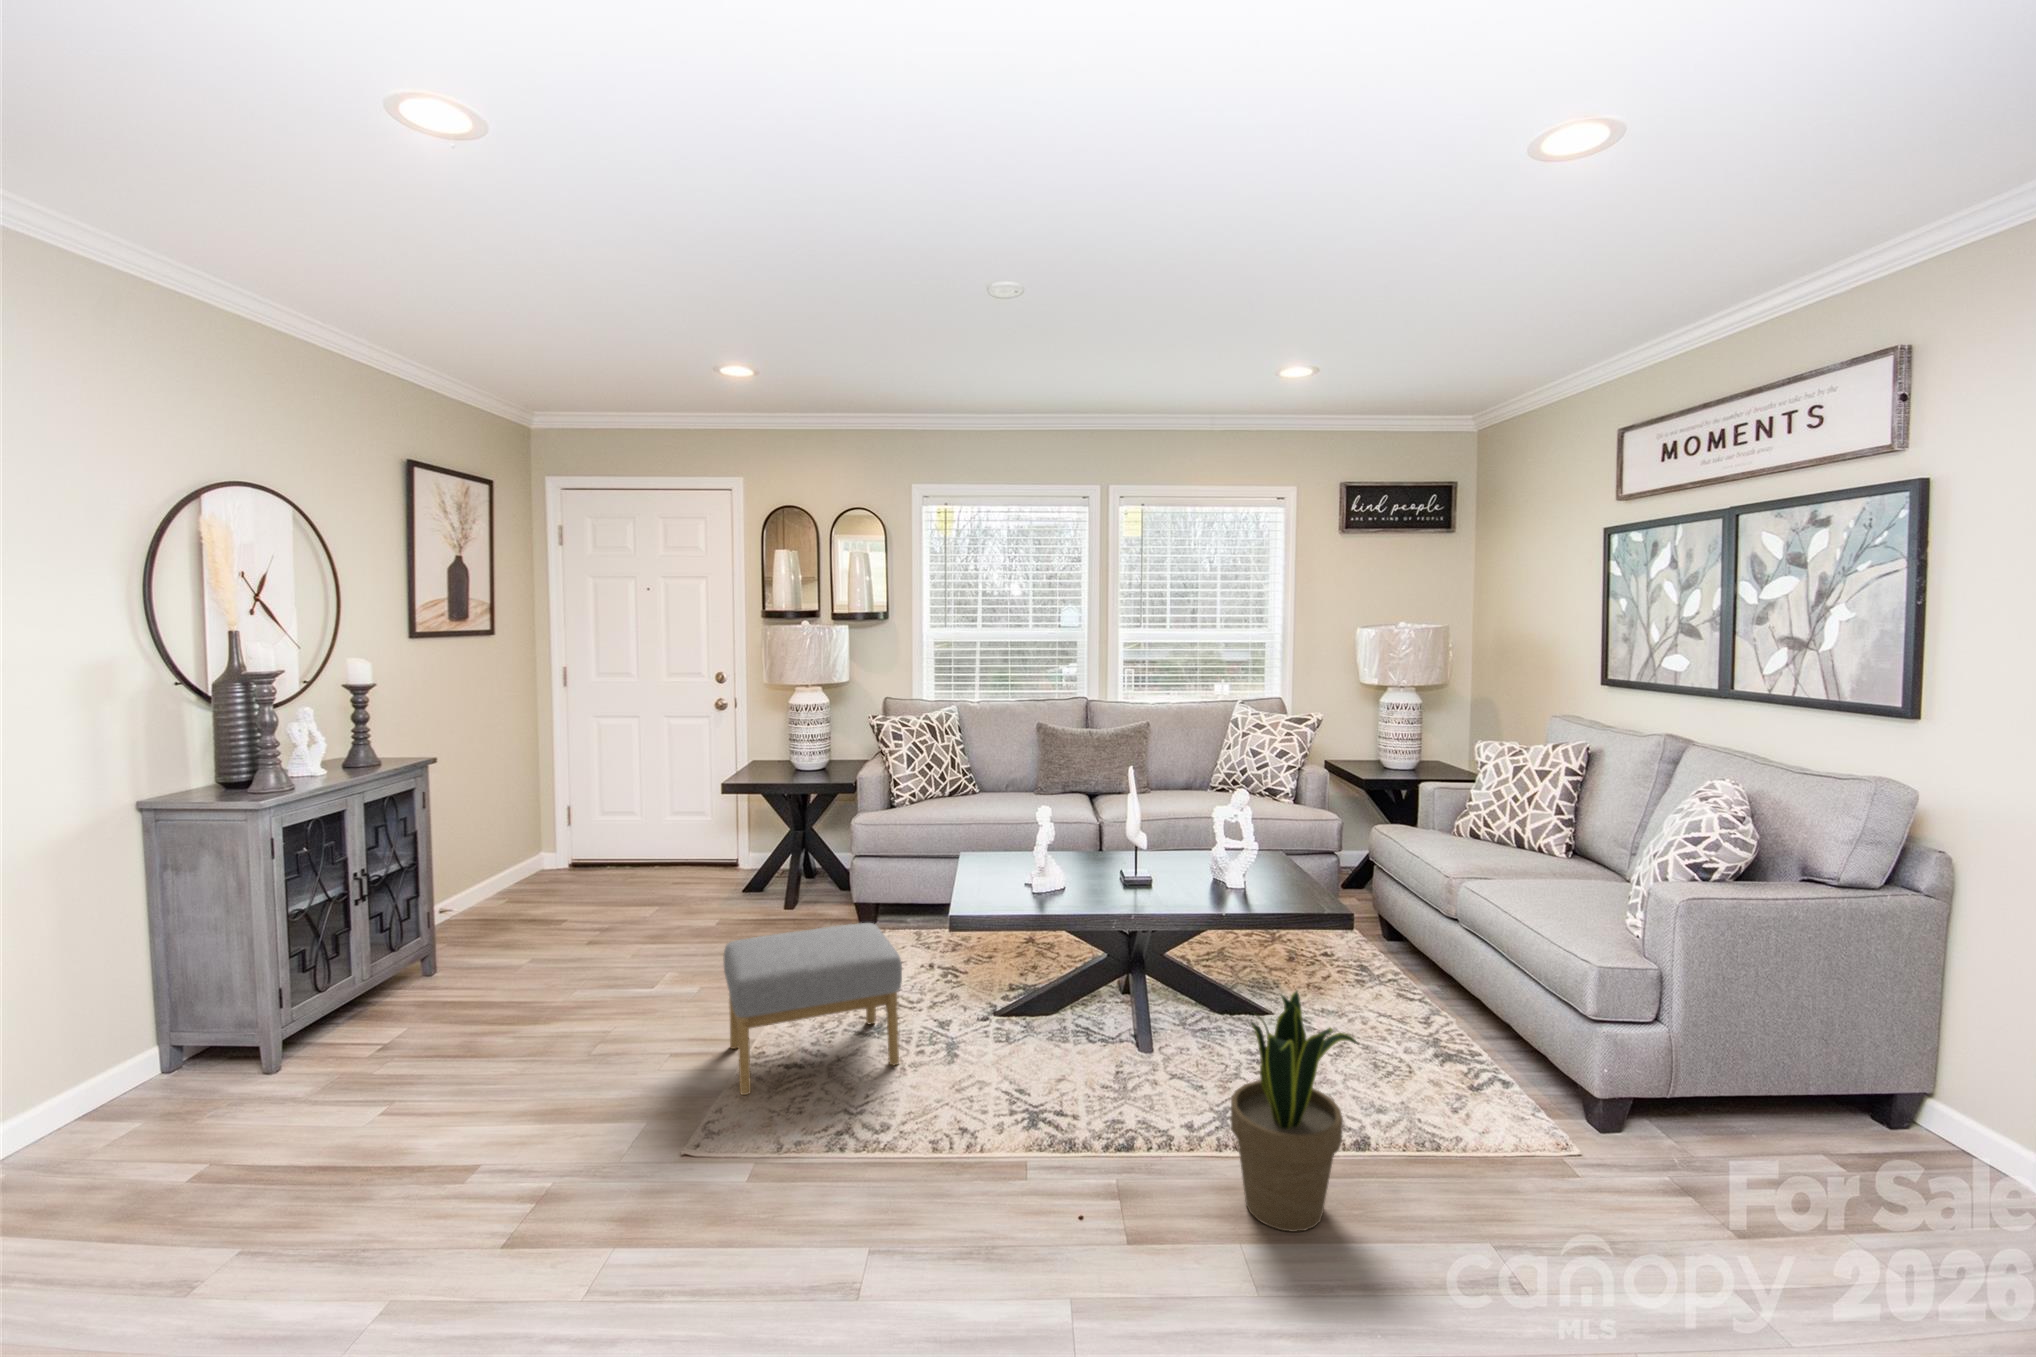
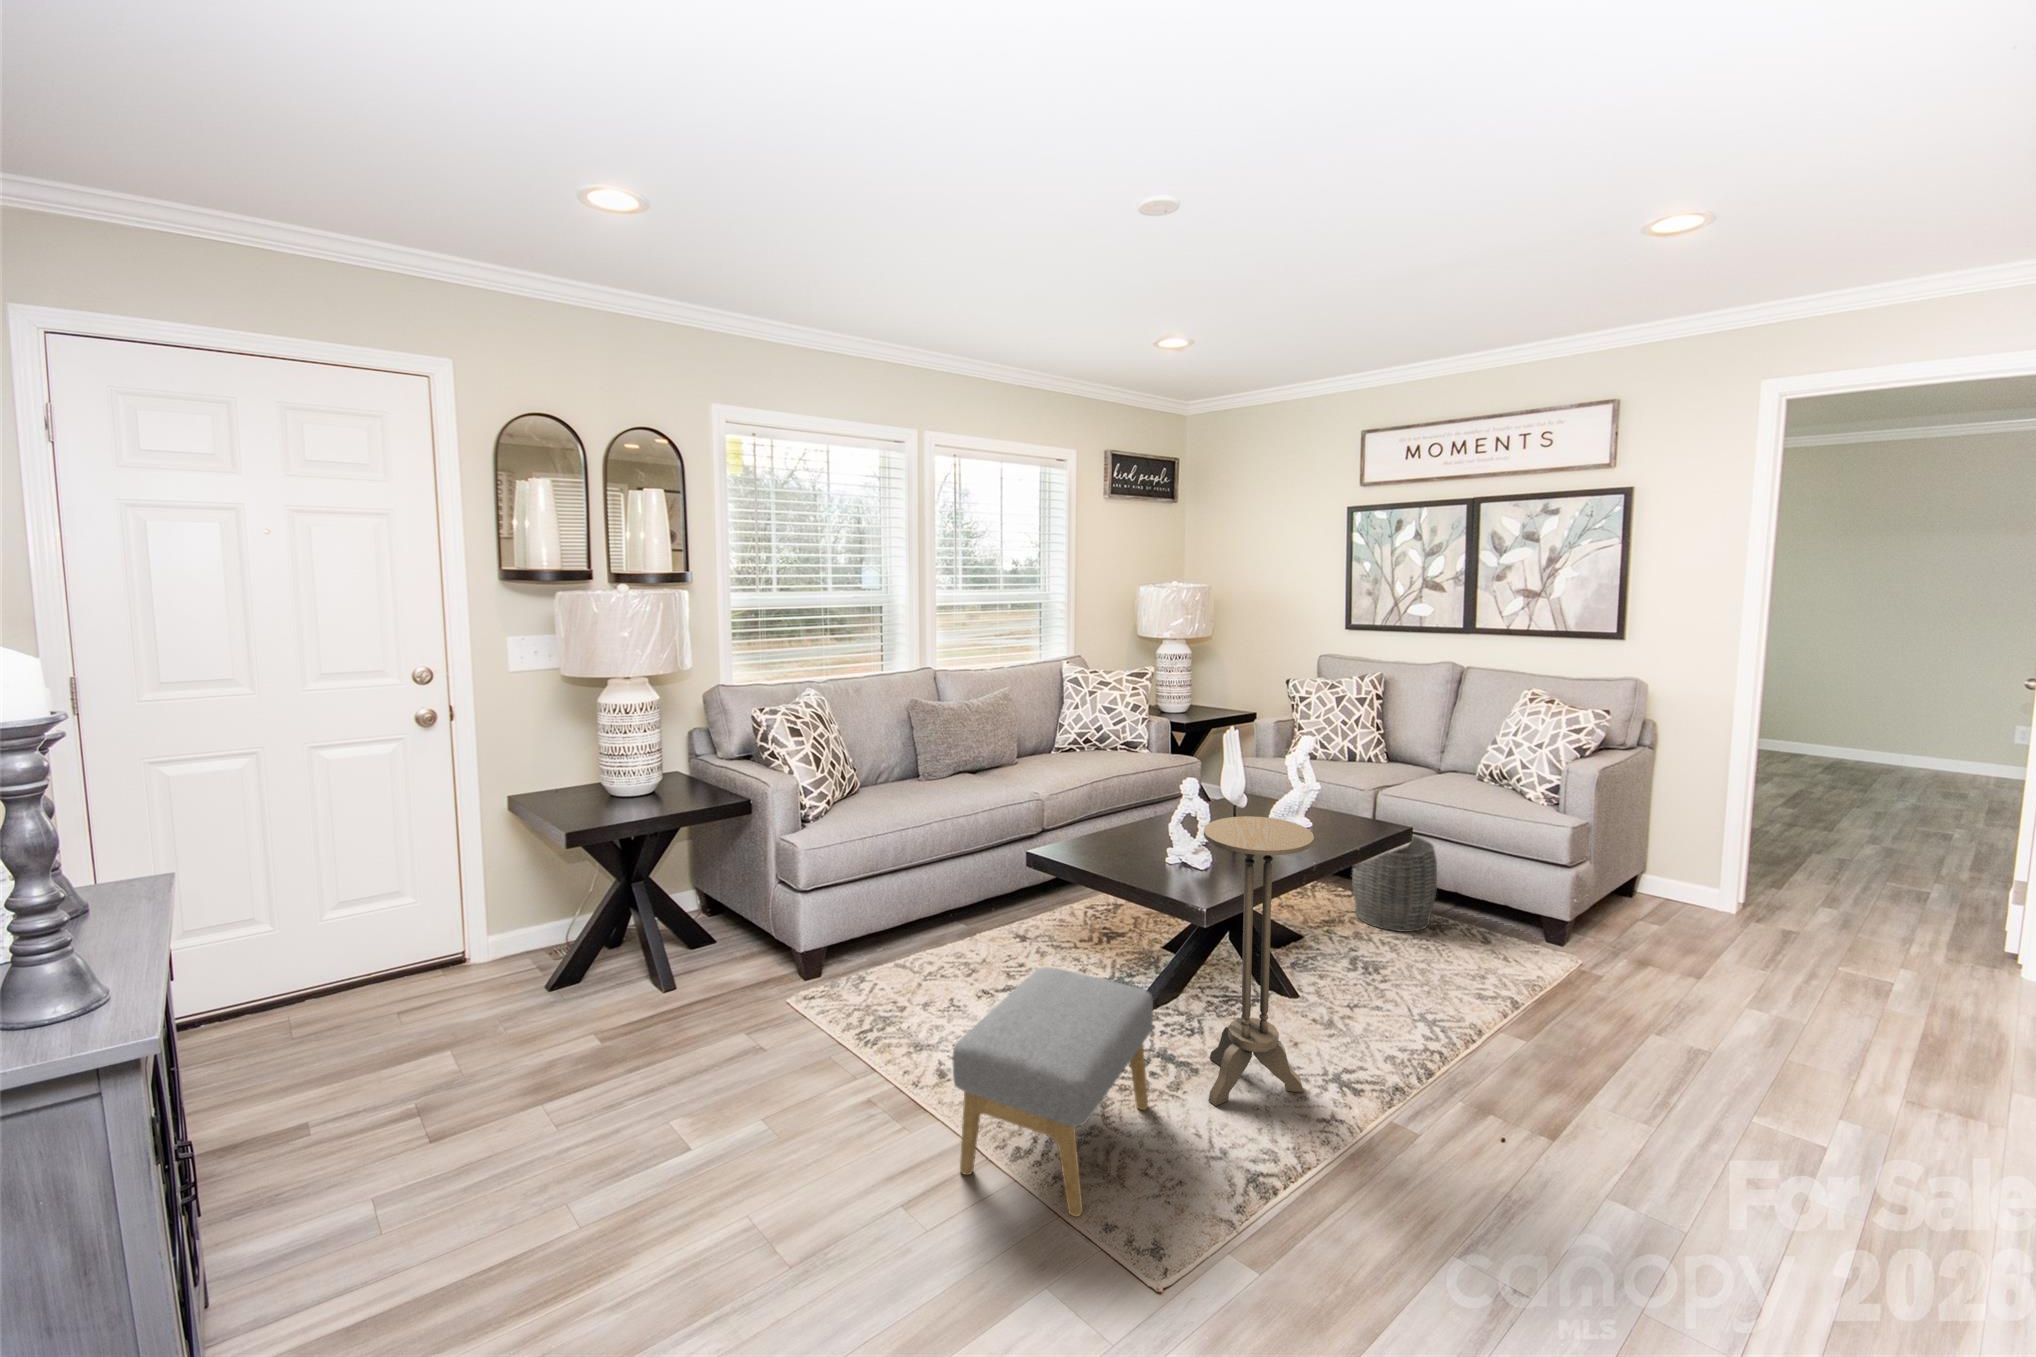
side table: none [940,820,1046,1107] -> present [1204,816,1314,1106]
woven basket: none [1366,923,1473,1053] -> present [1352,836,1437,932]
potted plant: present [1231,991,1358,1232] -> none [1515,906,1641,1097]

